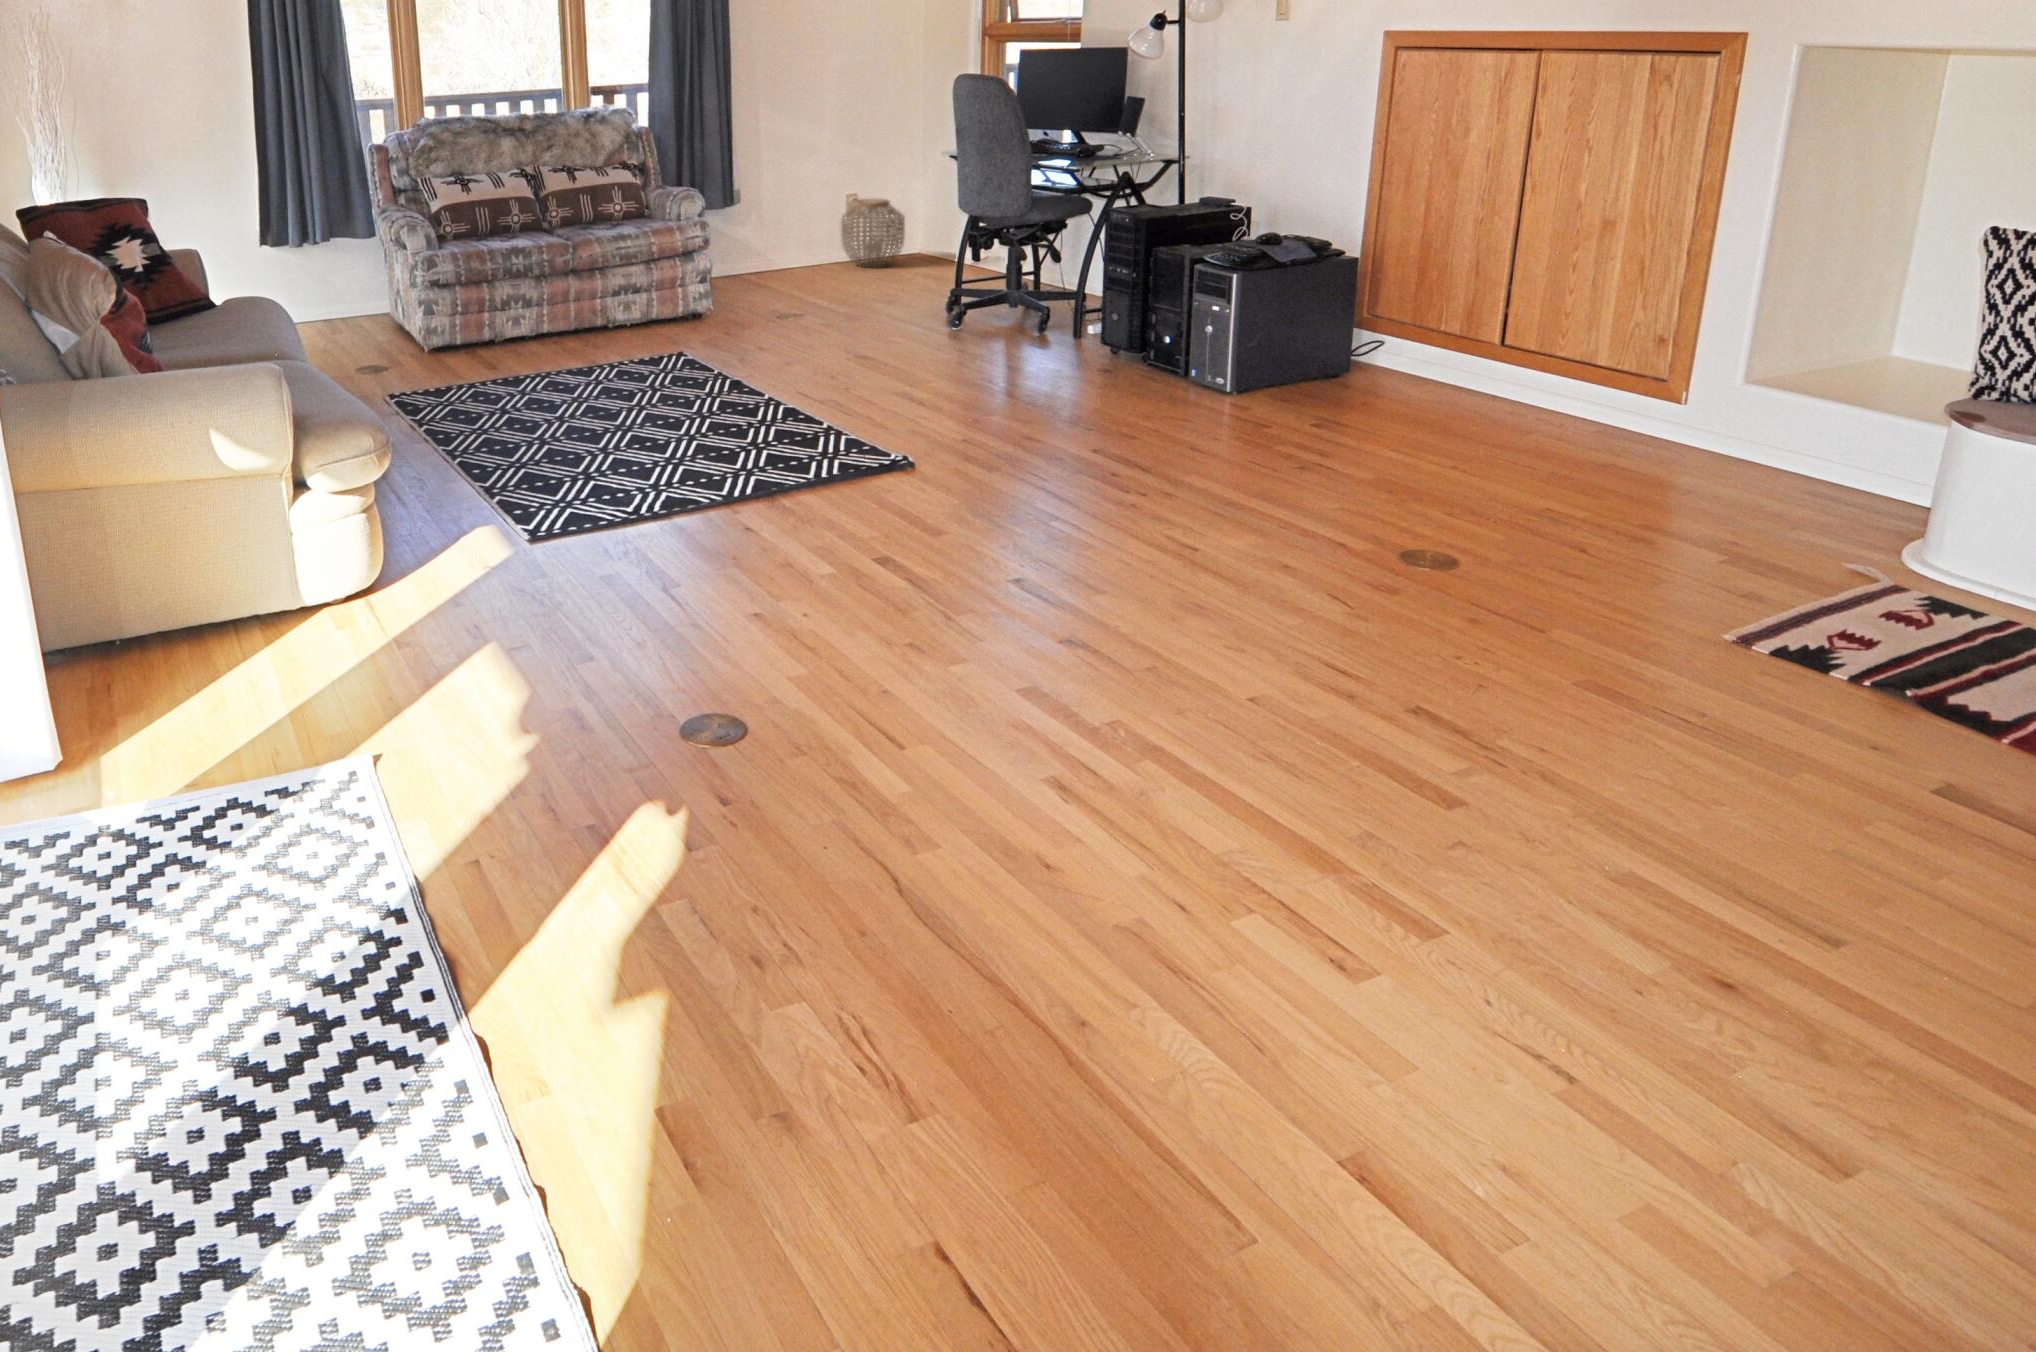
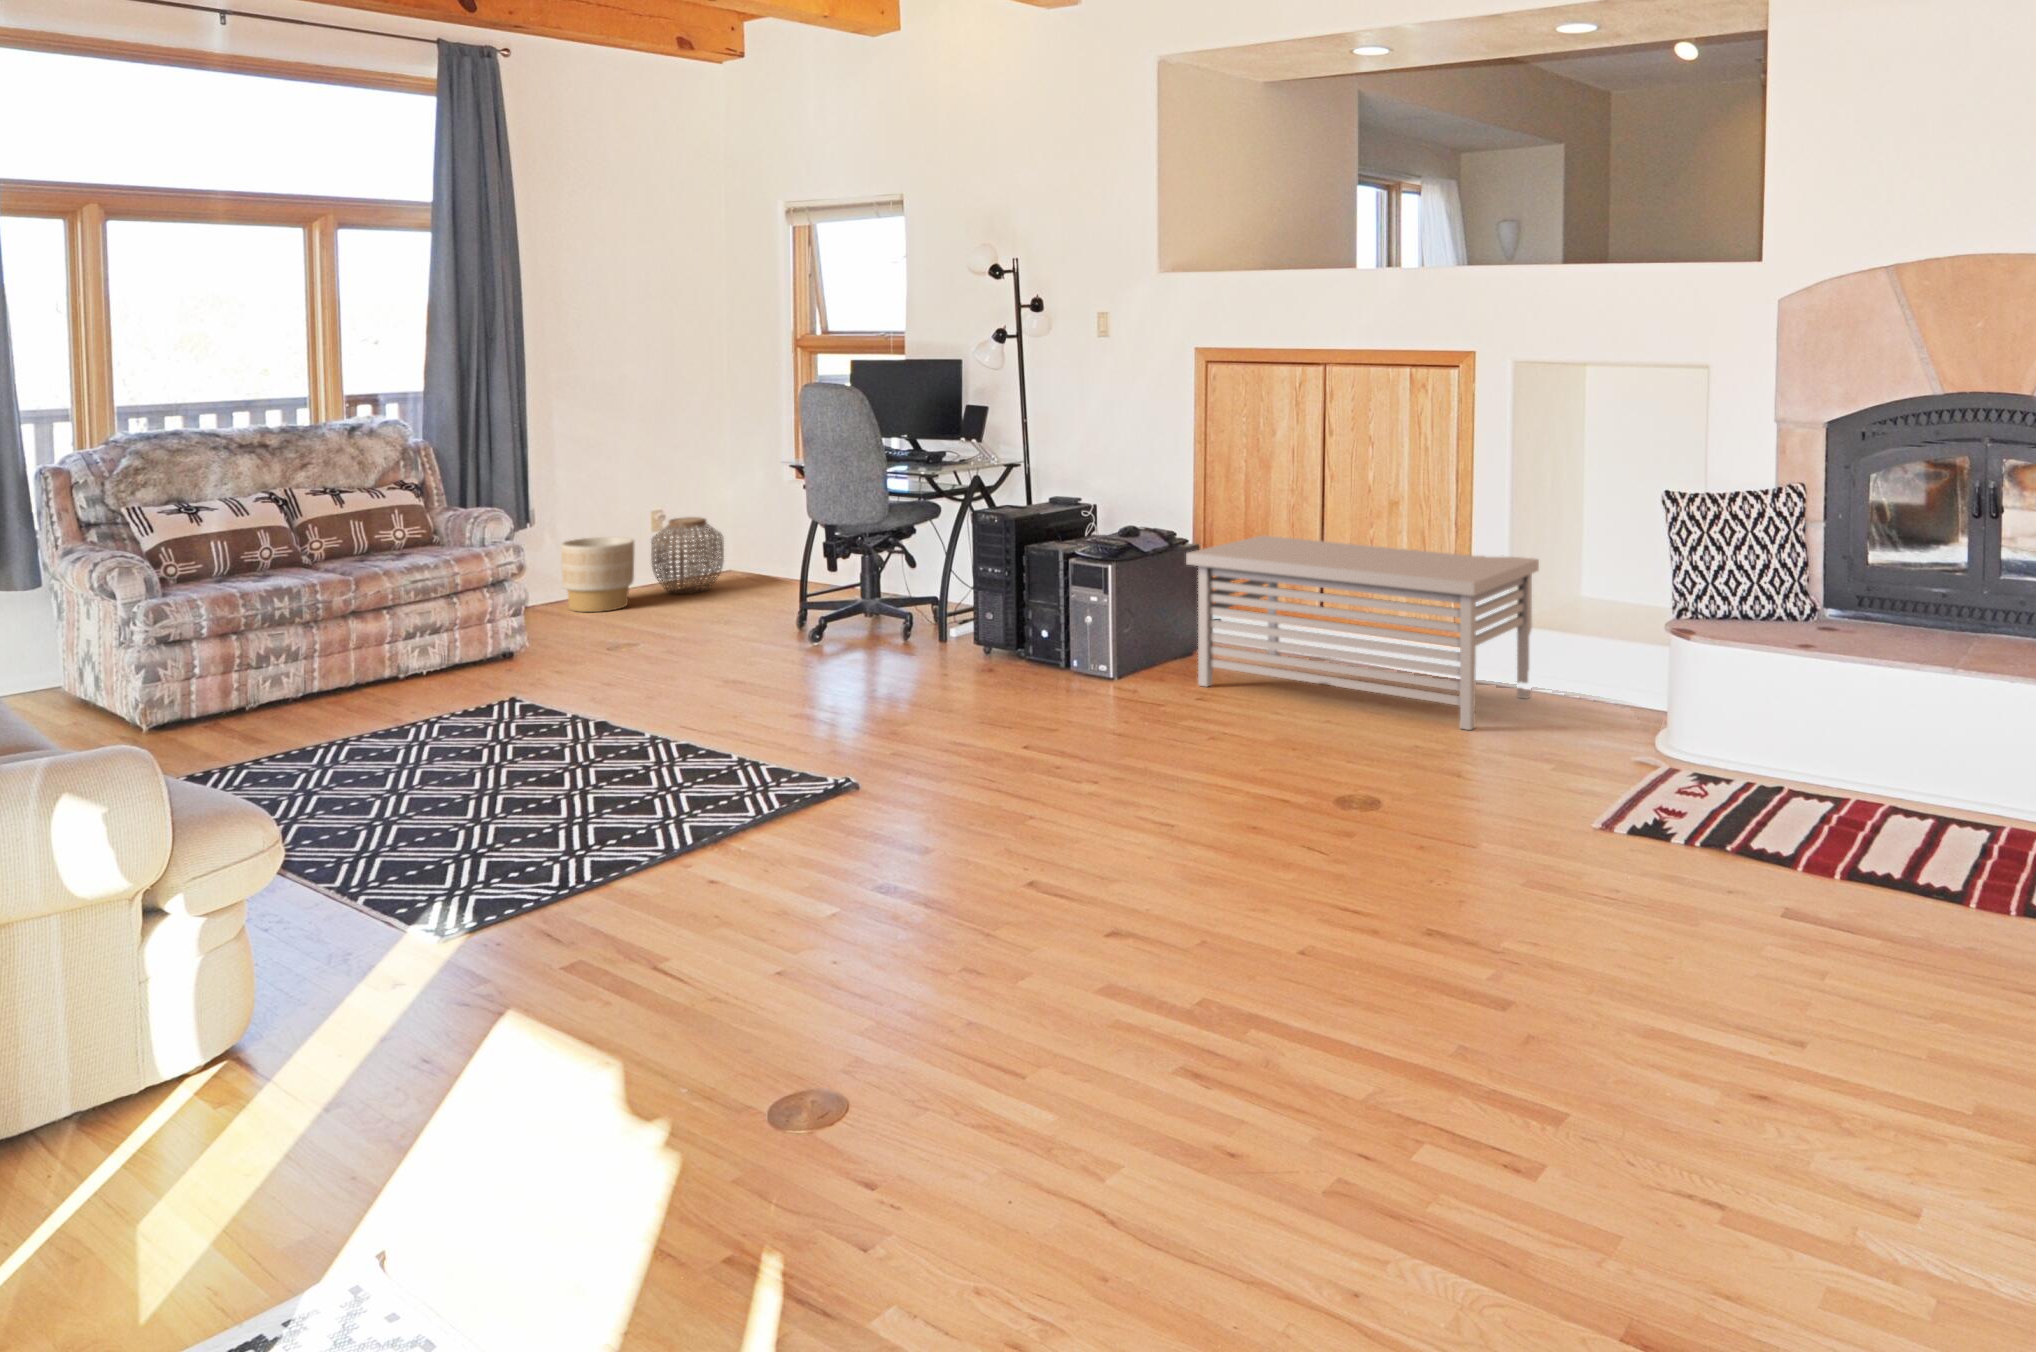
planter: none [761,214,822,279] -> present [561,537,634,612]
storage bench: none [1315,250,1797,499] -> present [1186,535,1539,730]

